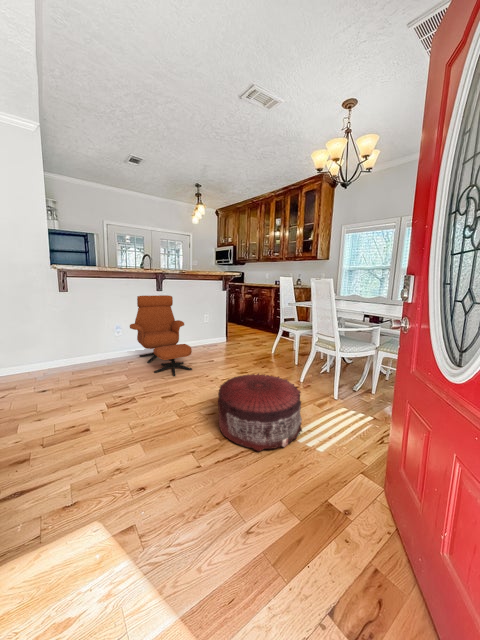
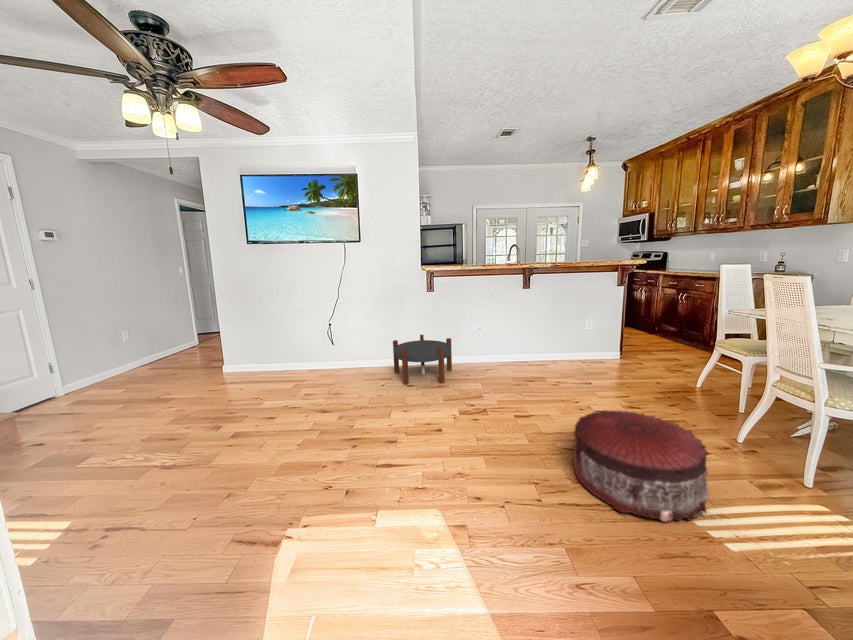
lounge chair: present [130,295,192,376] -> none [488,295,558,395]
side table: none [14,335,93,391] -> present [393,335,452,385]

